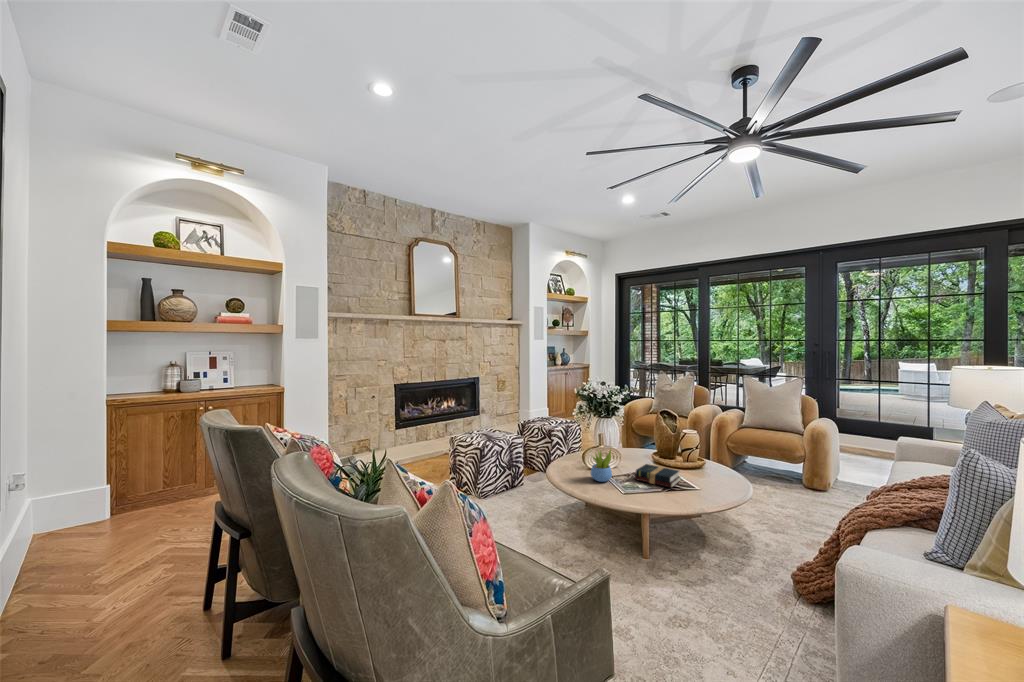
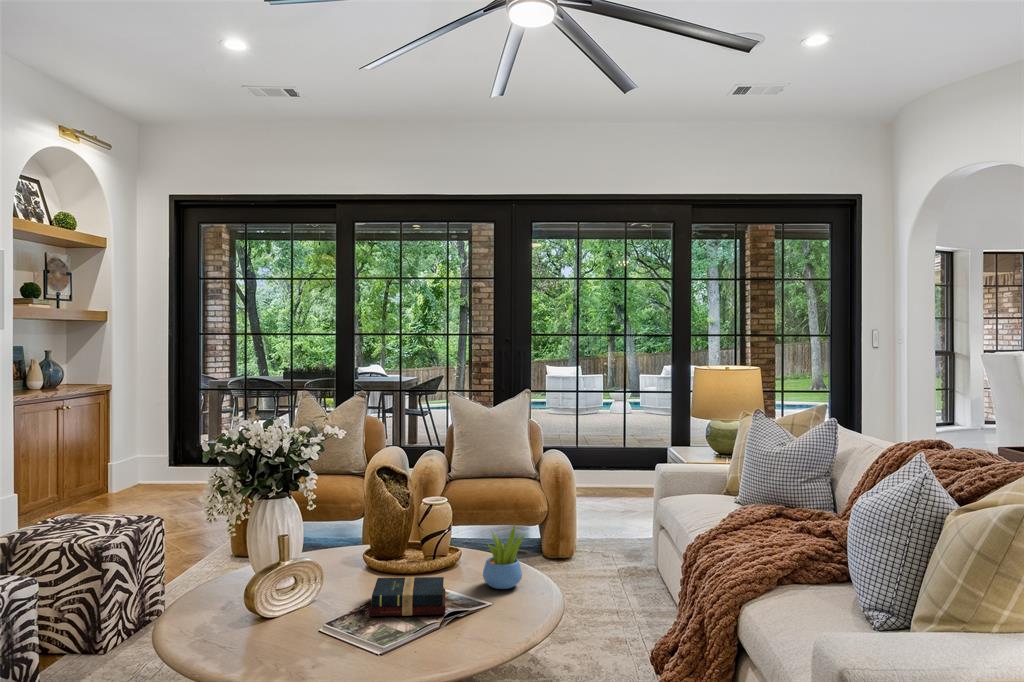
succulent plant: present [591,449,612,482] -> present [483,524,525,589]

